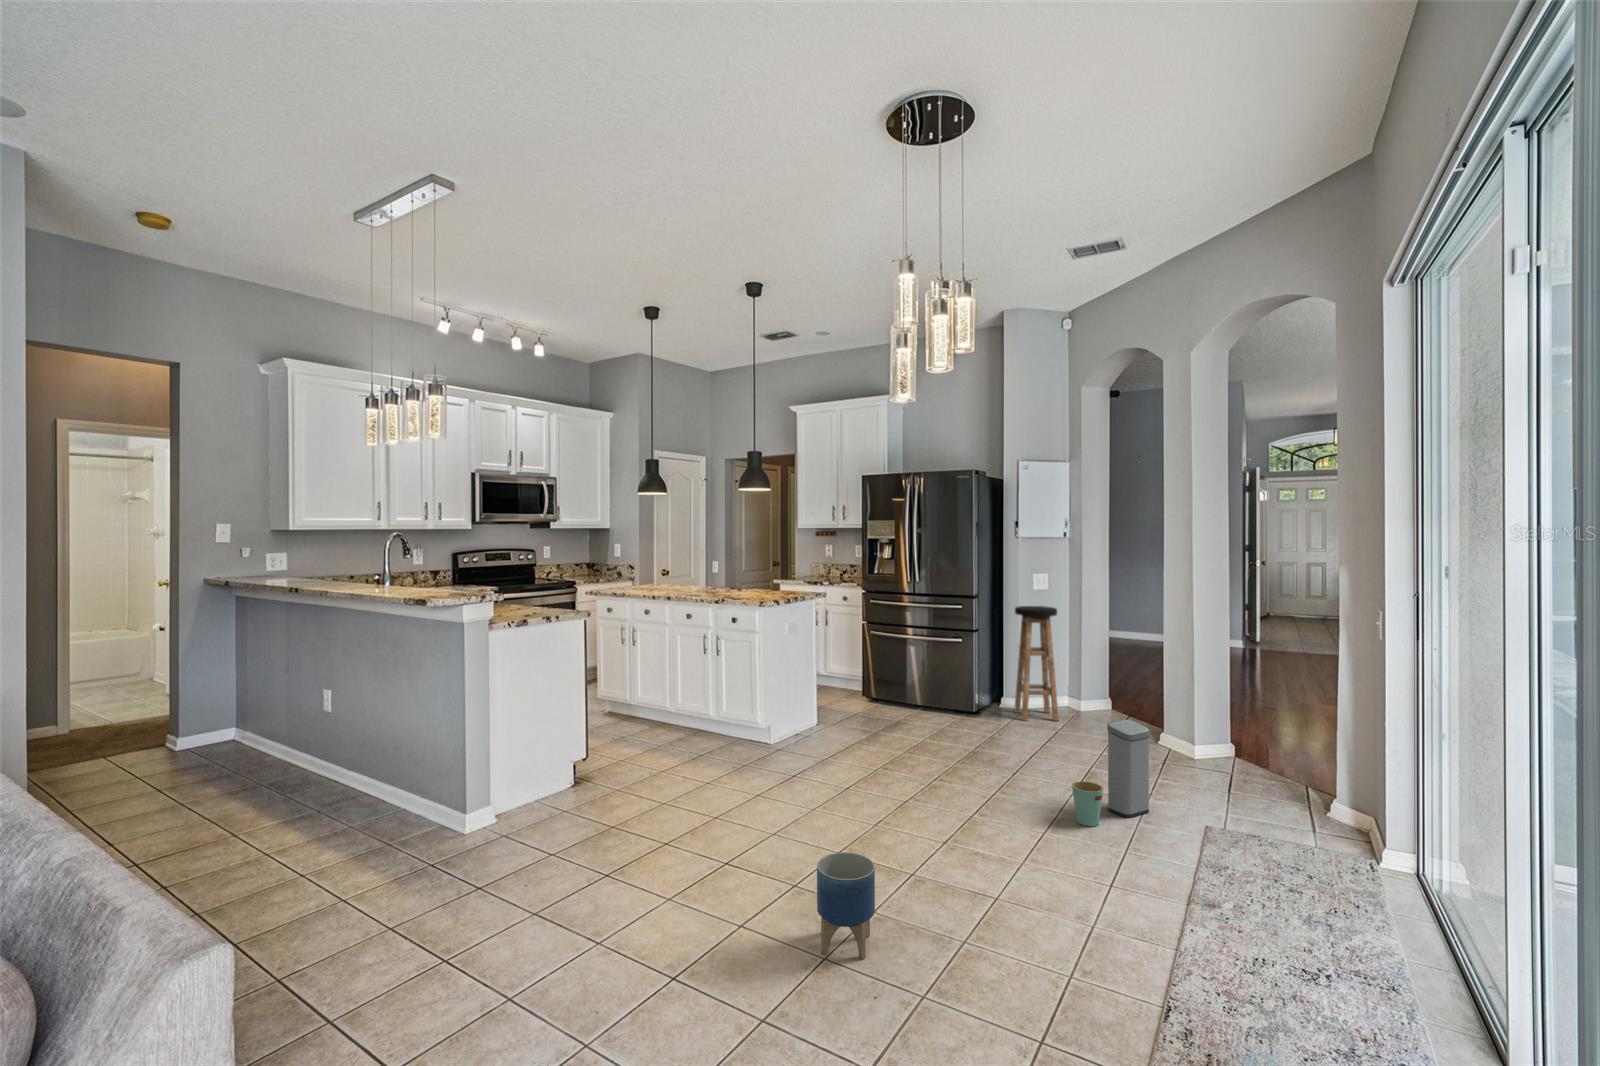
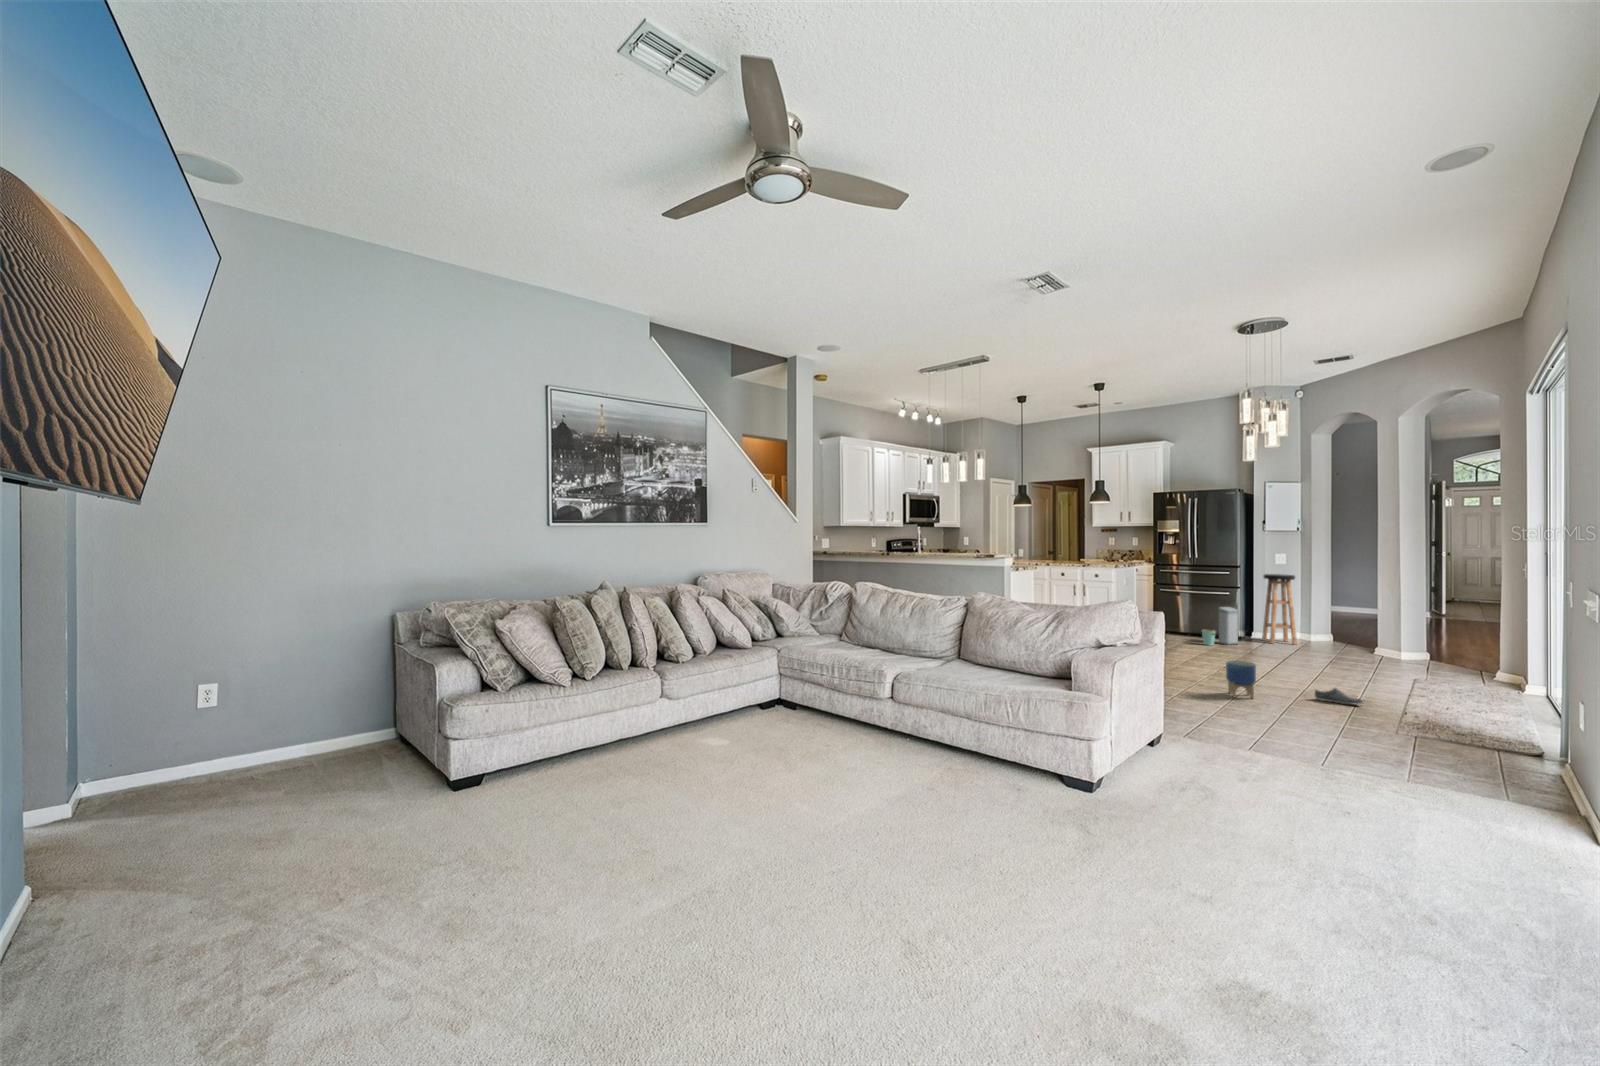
trash can: present [1072,720,1150,826] -> present [1202,607,1238,646]
shoe: none [998,916,1089,966] -> present [1315,688,1364,705]

